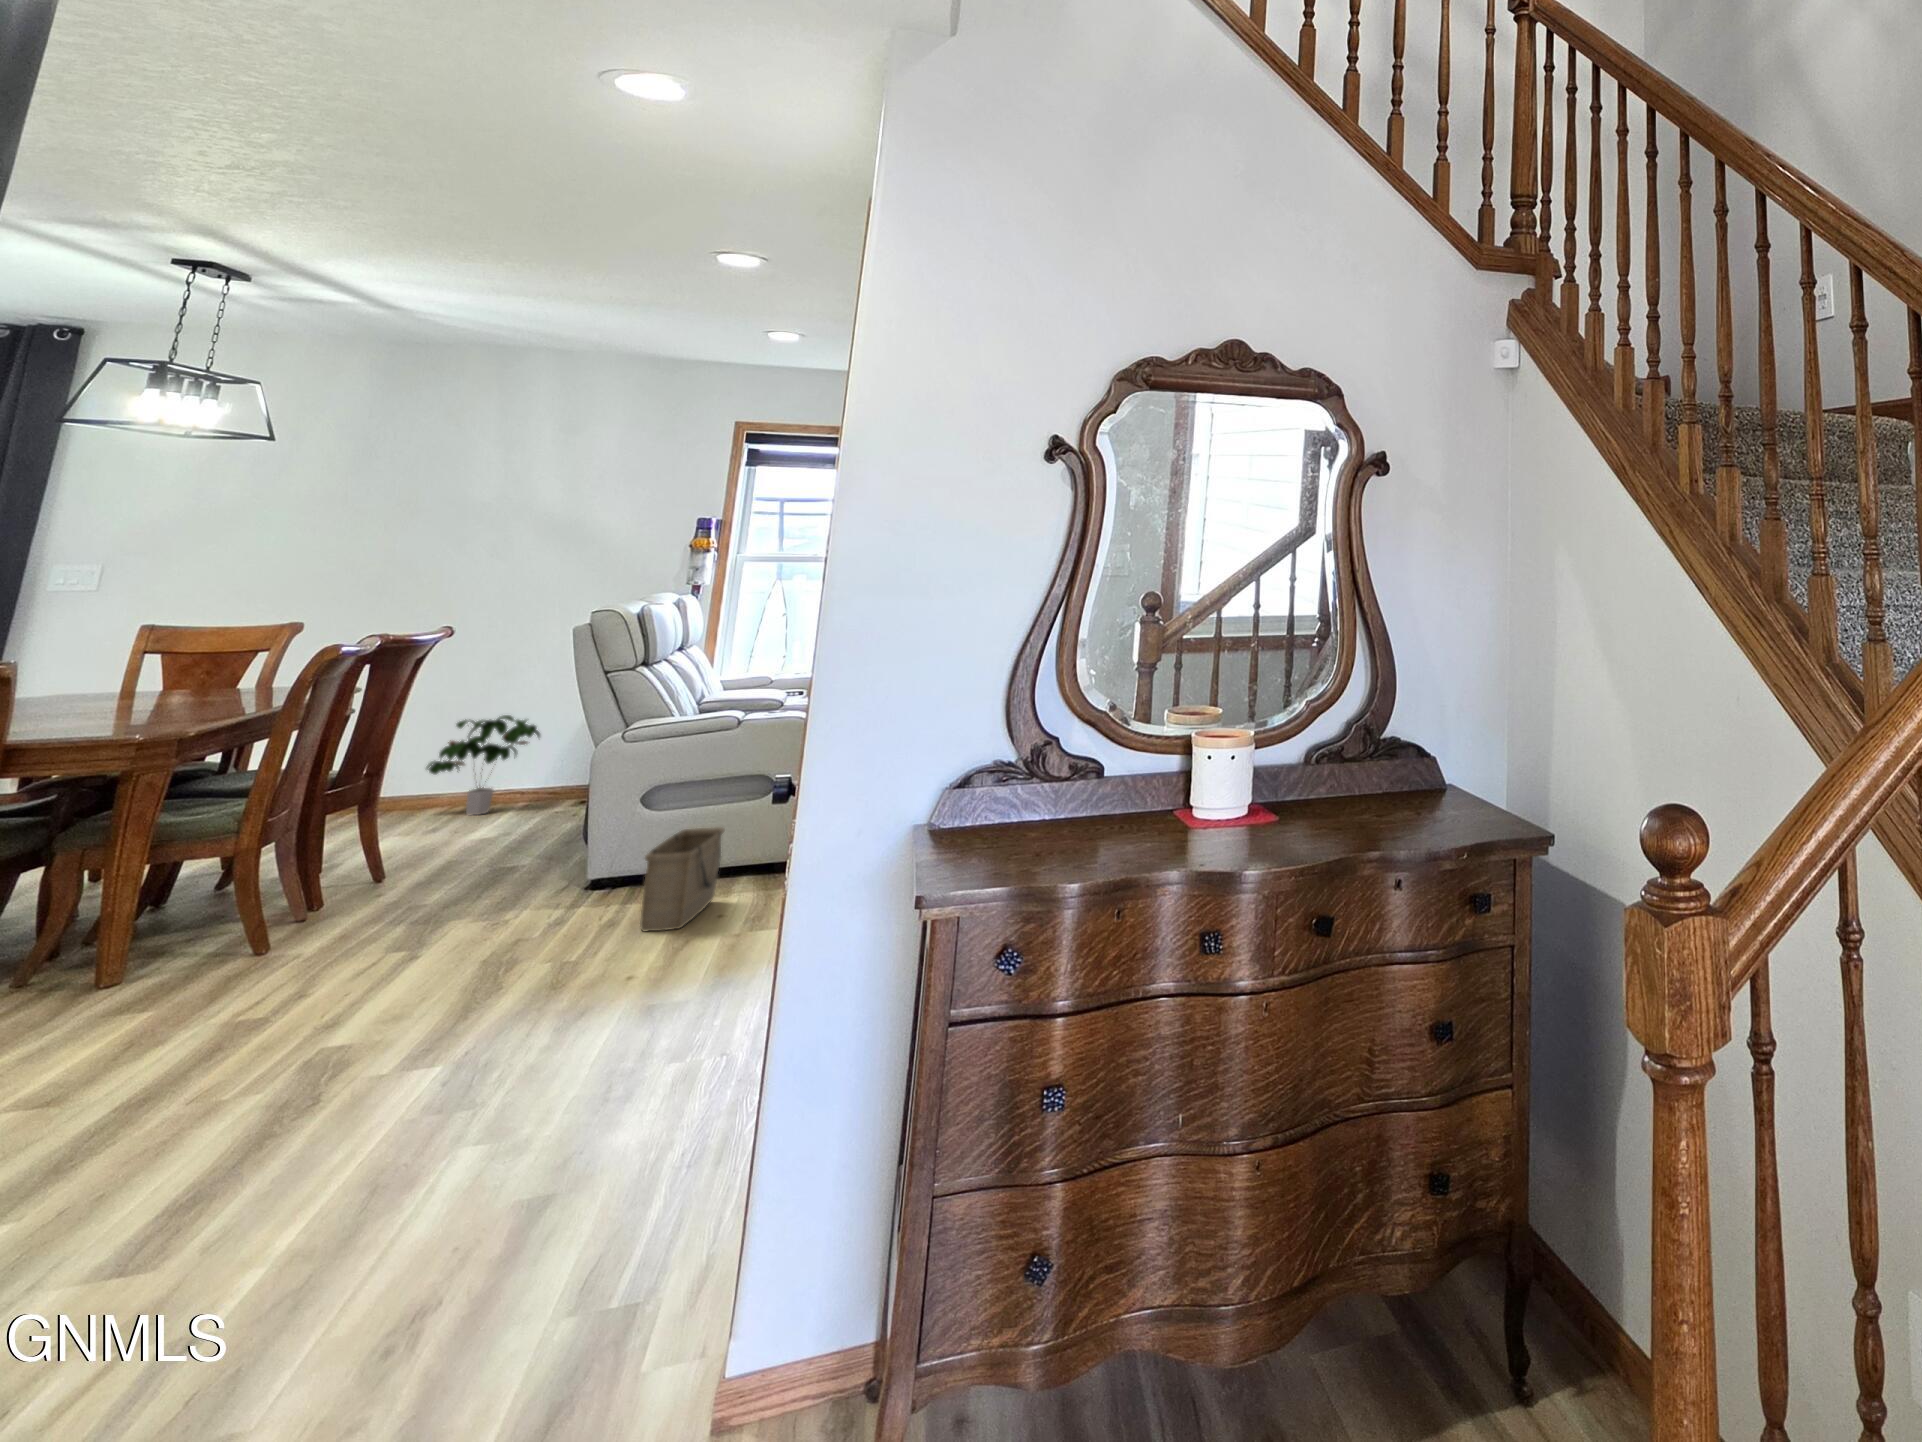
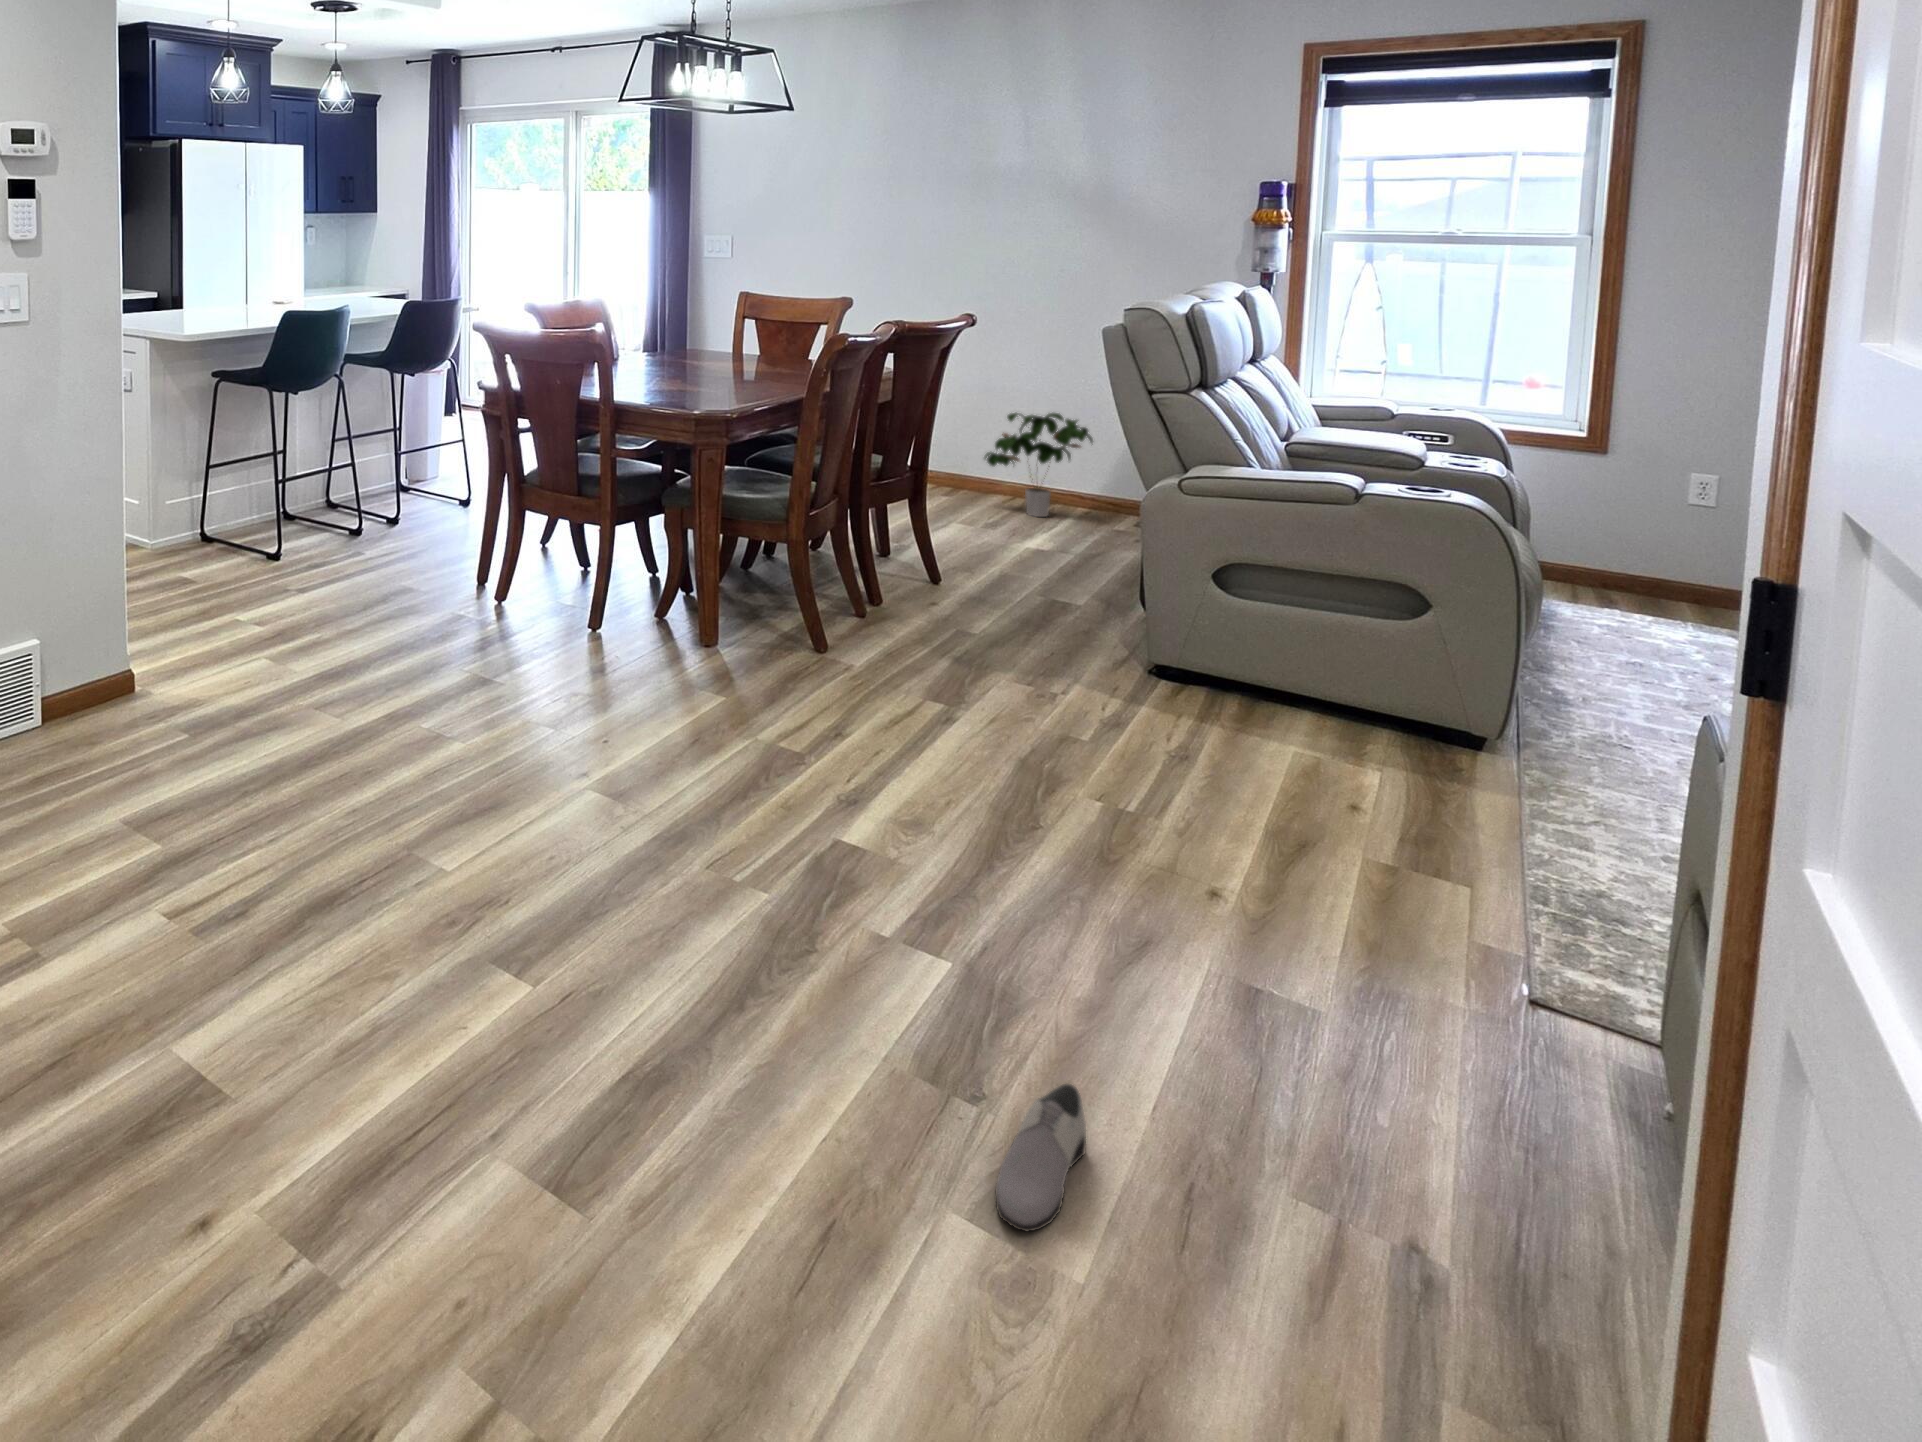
basket: present [640,827,725,931] -> none [1223,641,1348,805]
shoe: none [496,1053,553,1124] -> present [996,1084,1086,1231]

